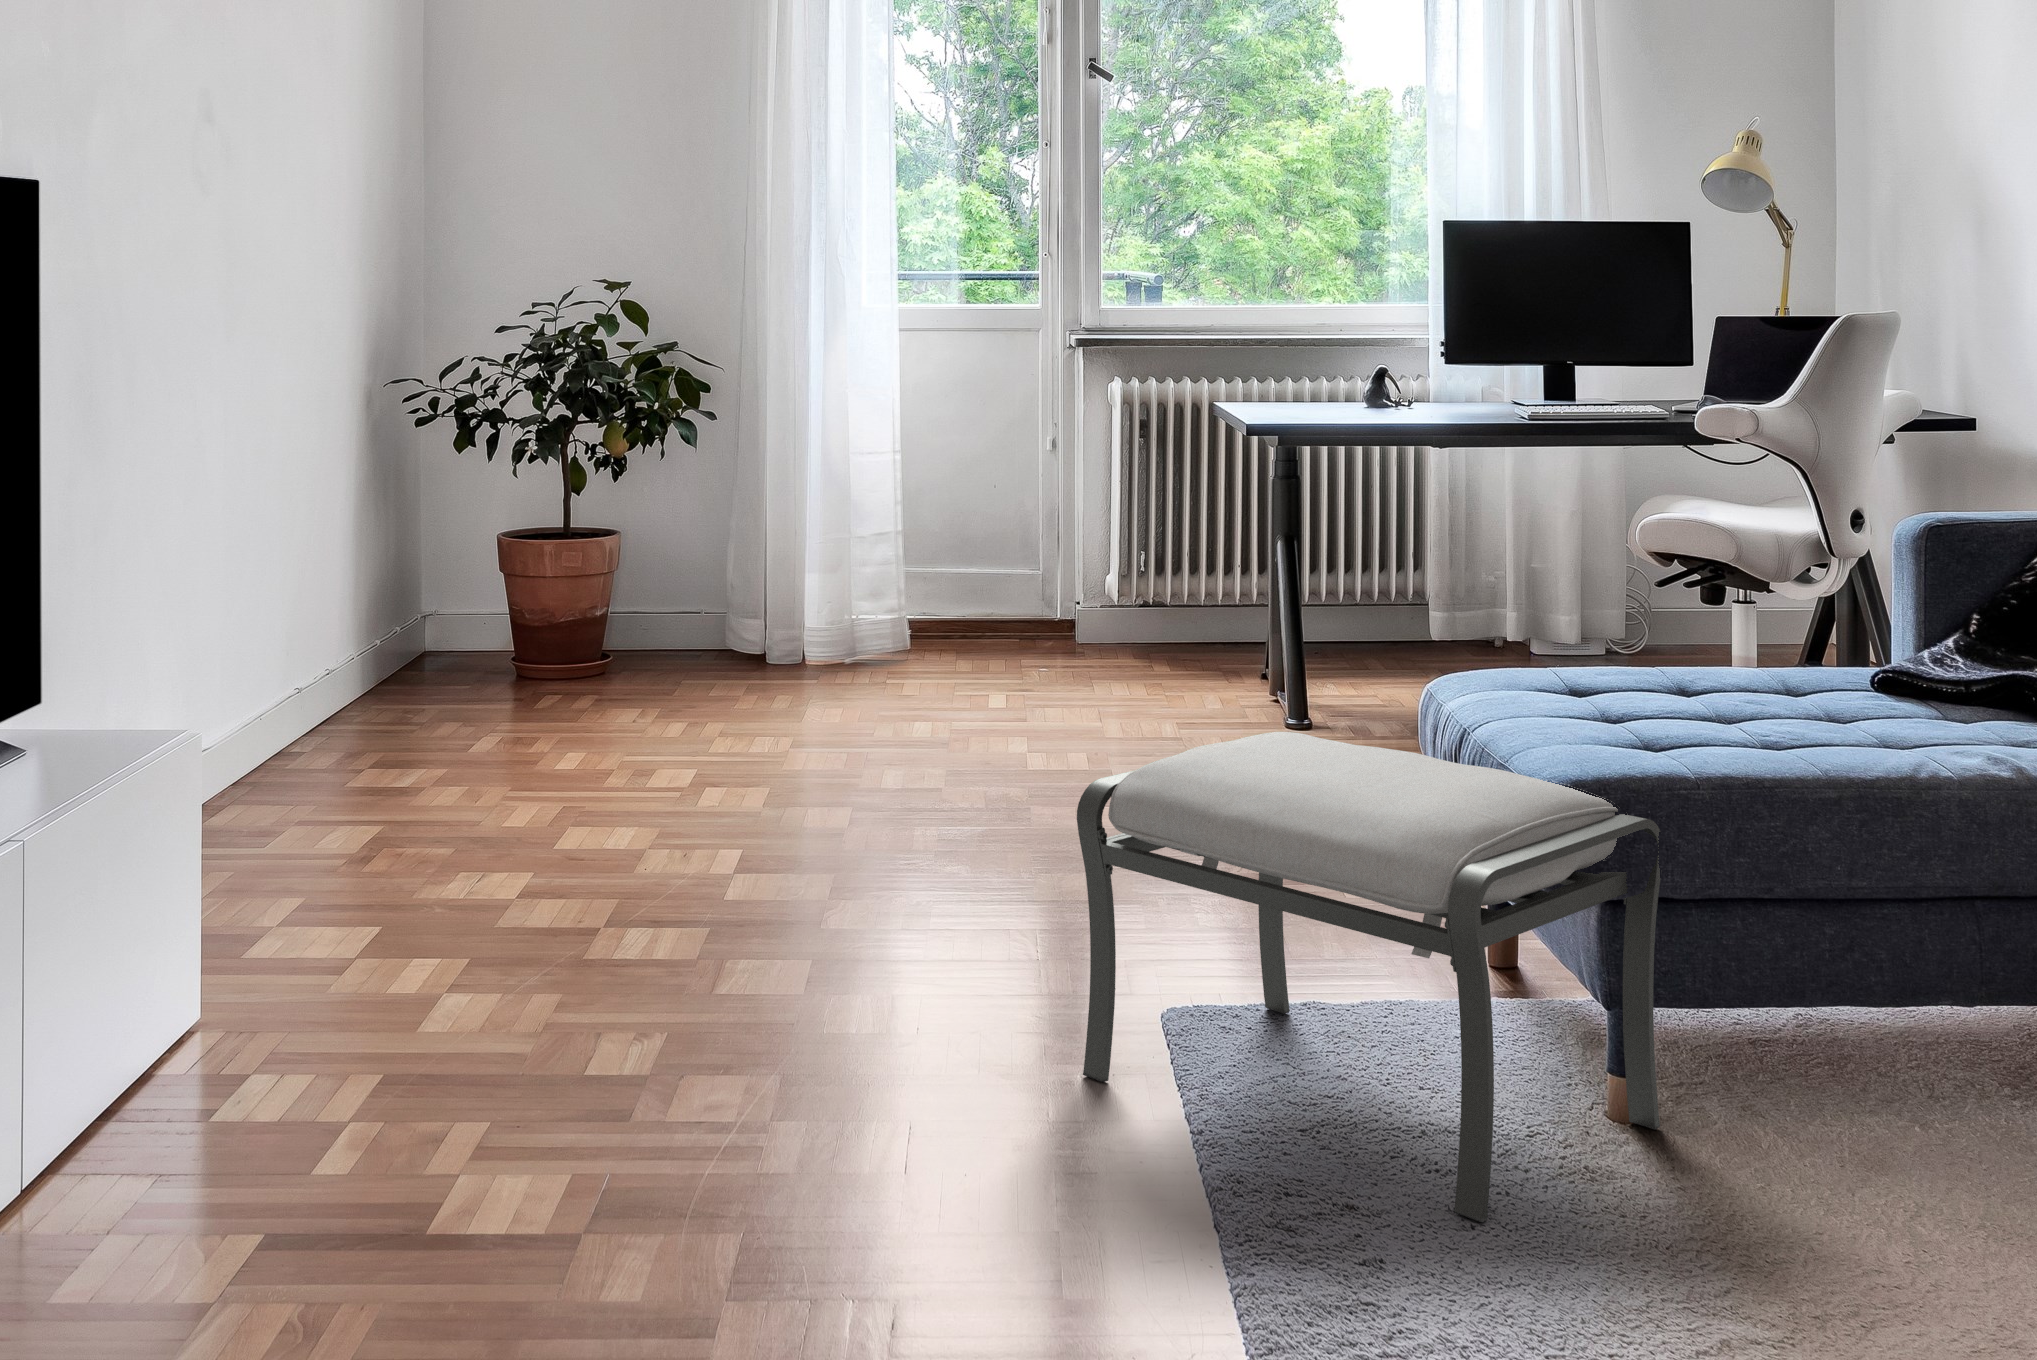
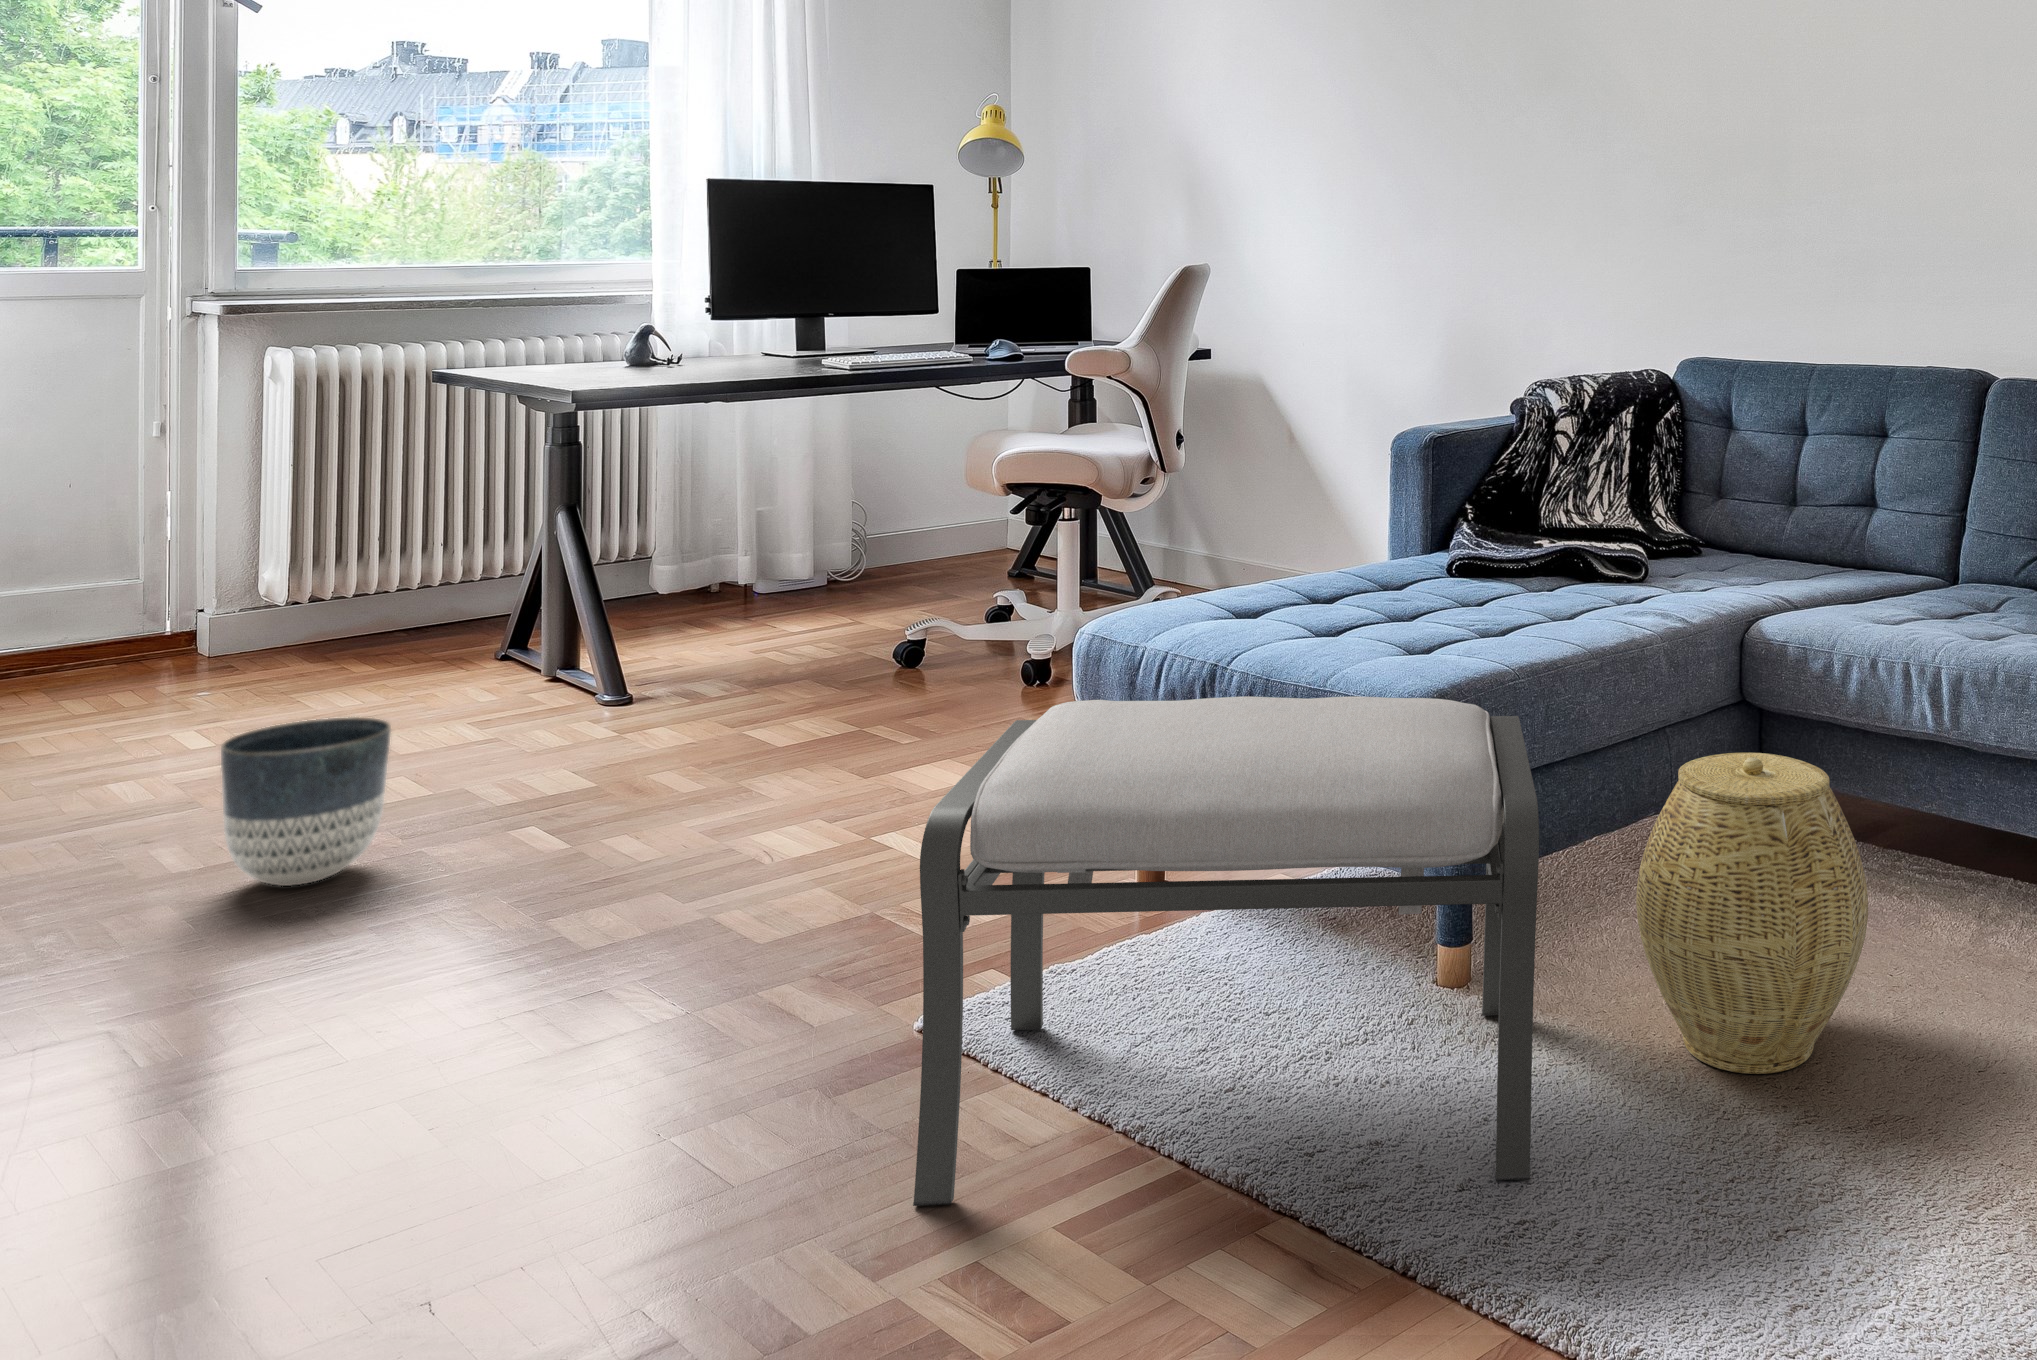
planter: none [946,684,1044,803] -> present [221,717,391,886]
woven basket: none [1715,903,1994,1262] -> present [1636,753,1868,1074]

